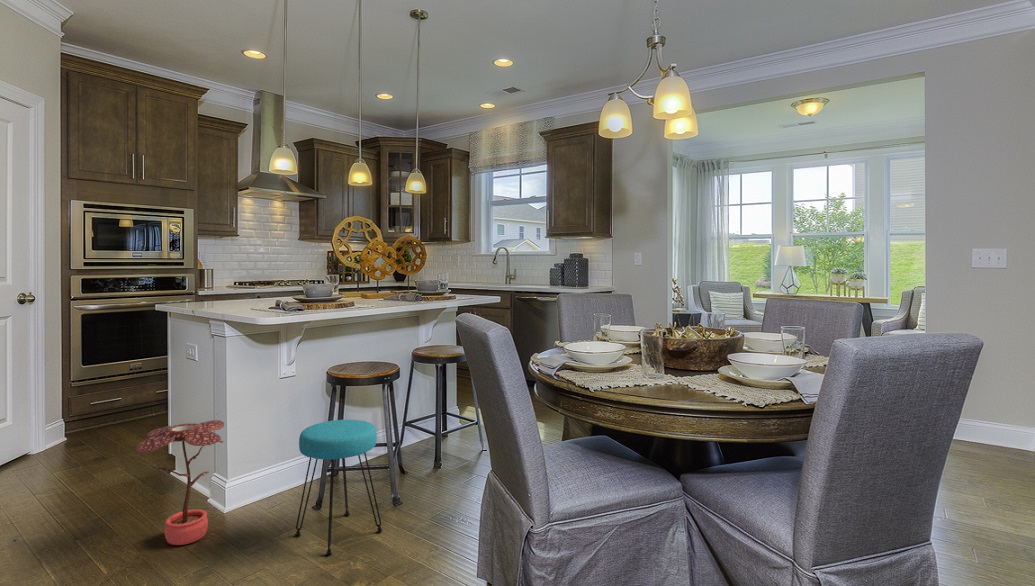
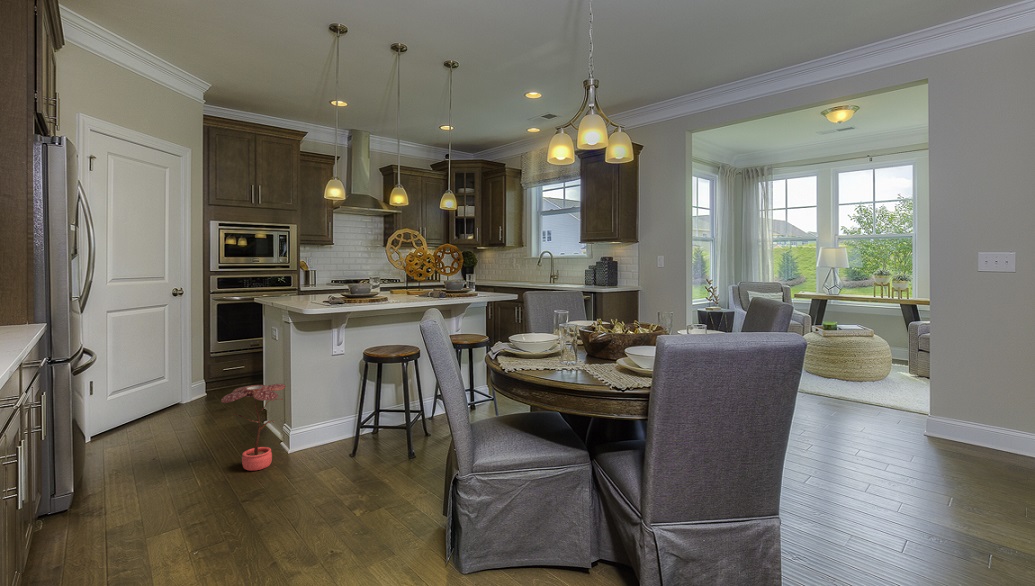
stool: present [295,420,382,555] -> none [328,388,390,486]

